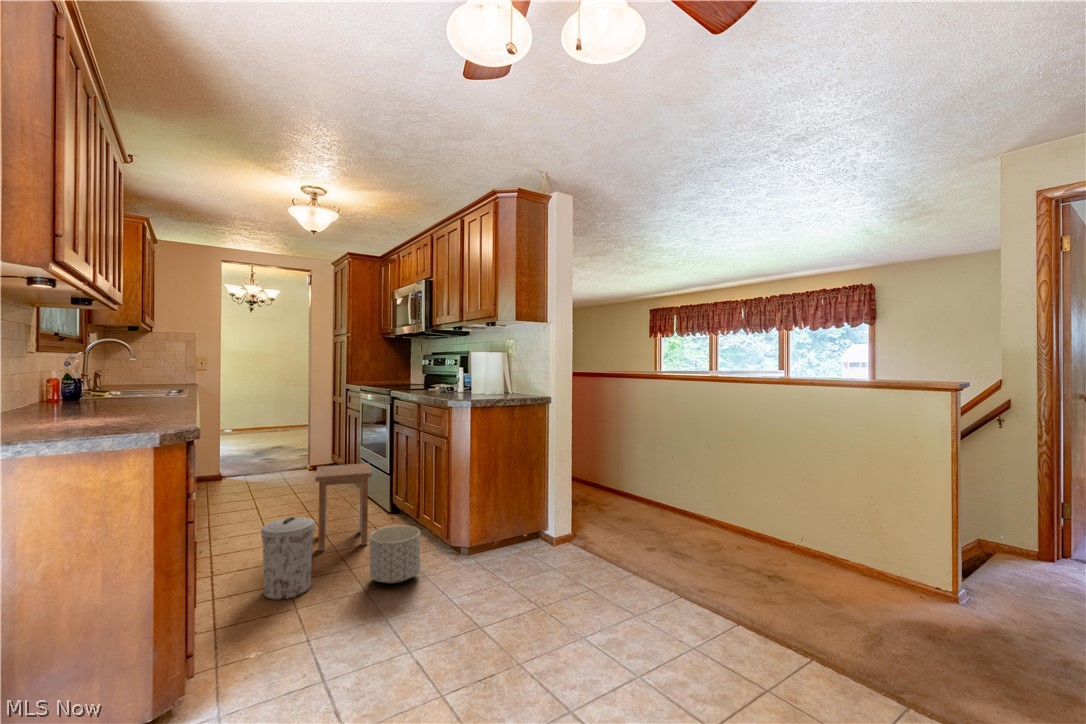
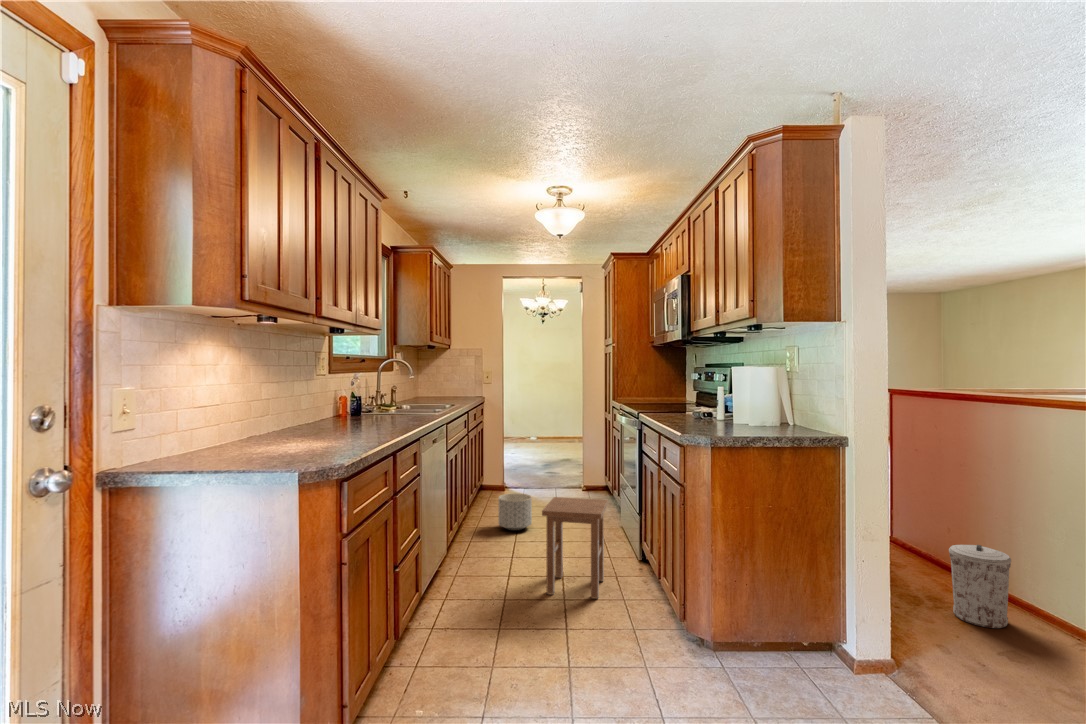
trash can: present [261,517,315,600] -> present [949,545,1011,628]
planter: present [370,526,420,584] -> present [499,493,532,531]

